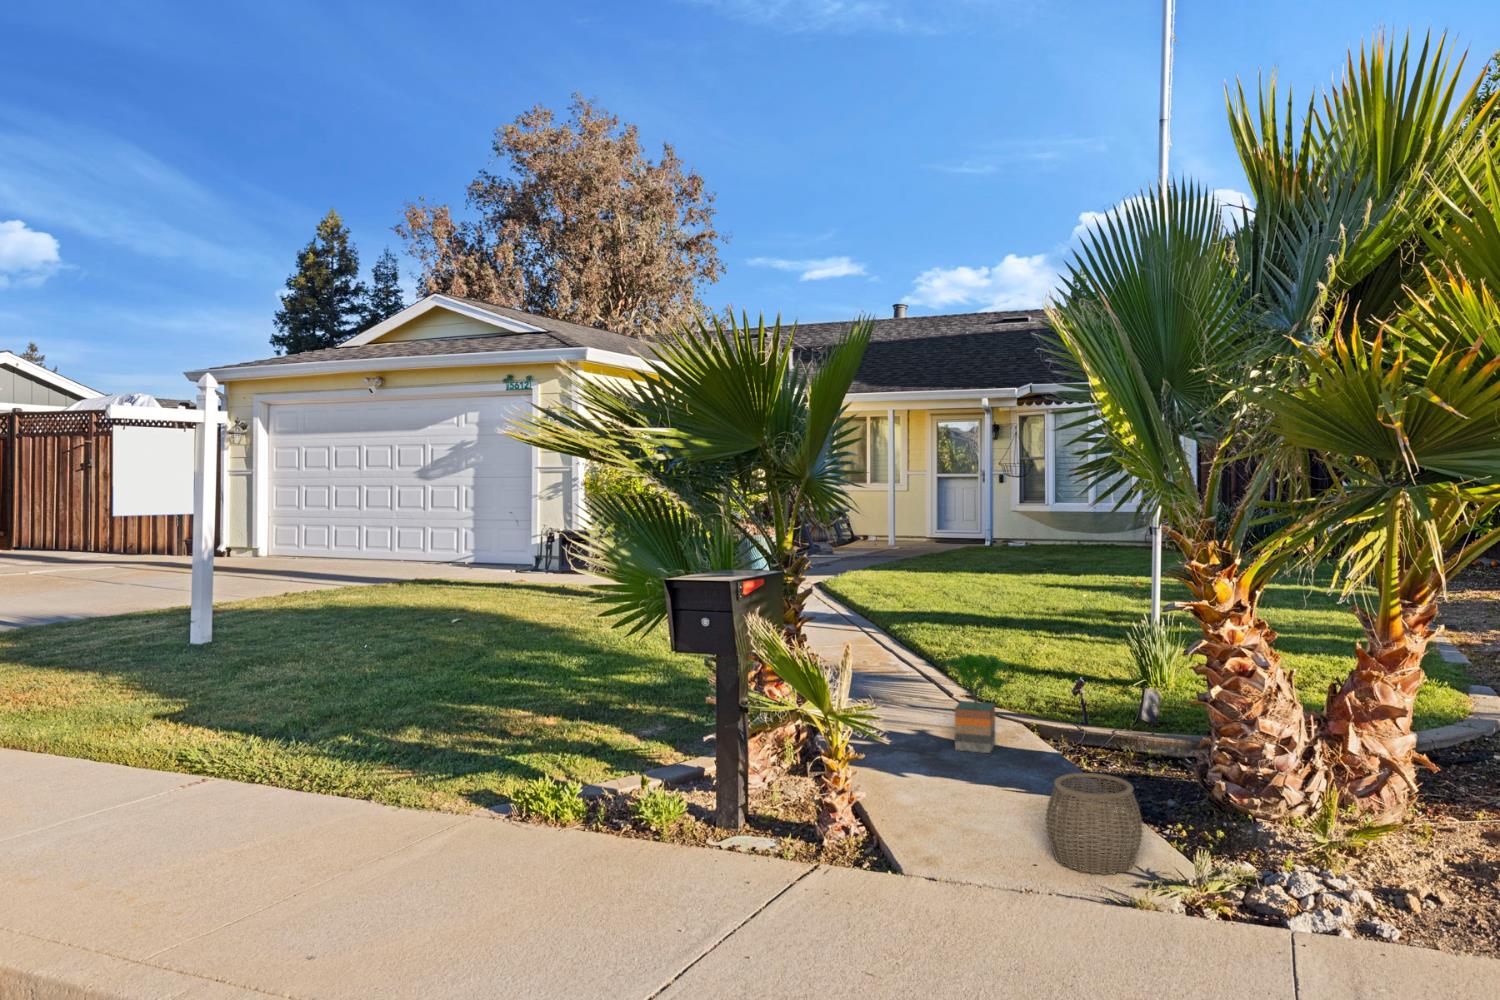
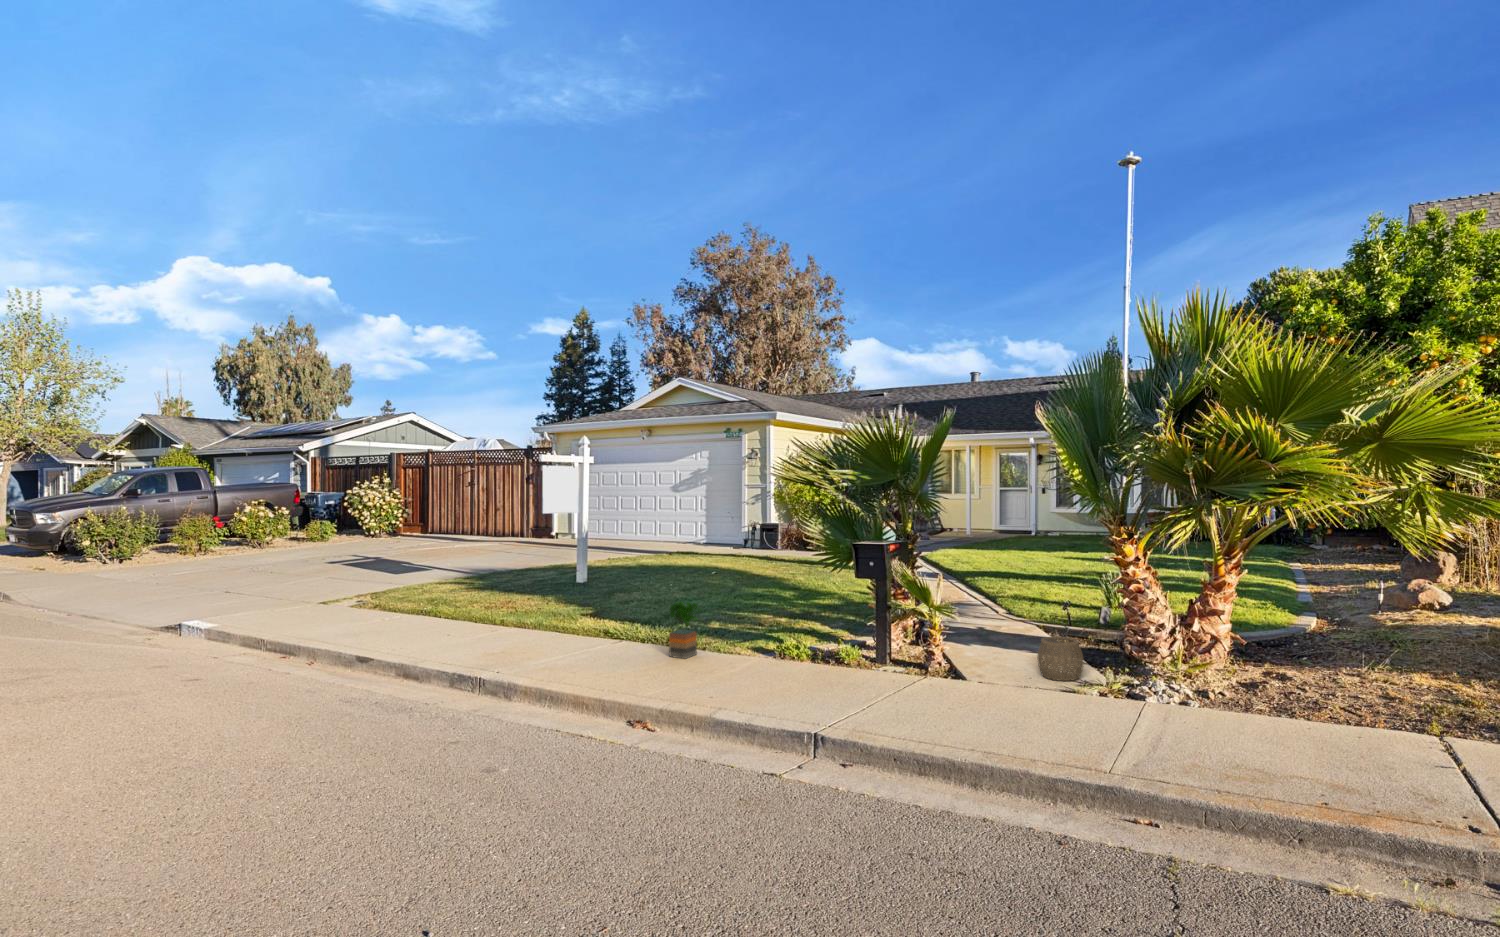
potted tree: present [948,653,1008,753] -> present [669,602,701,659]

